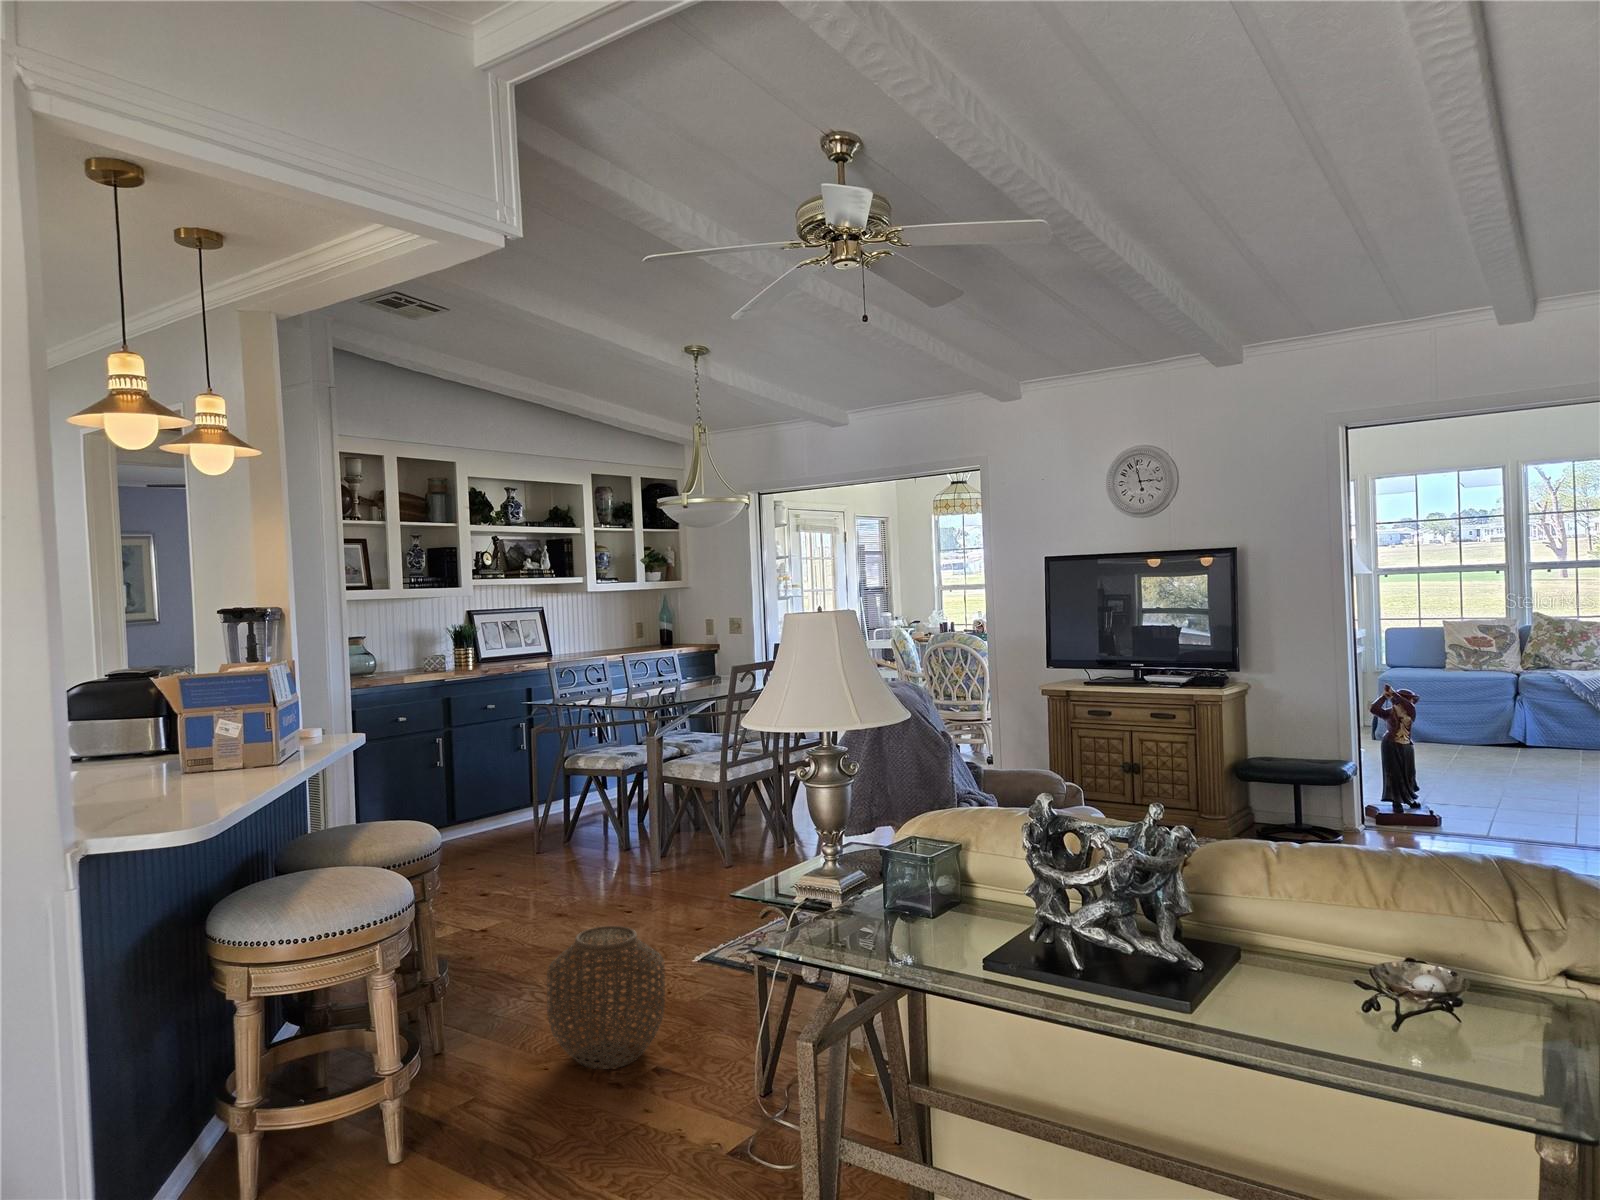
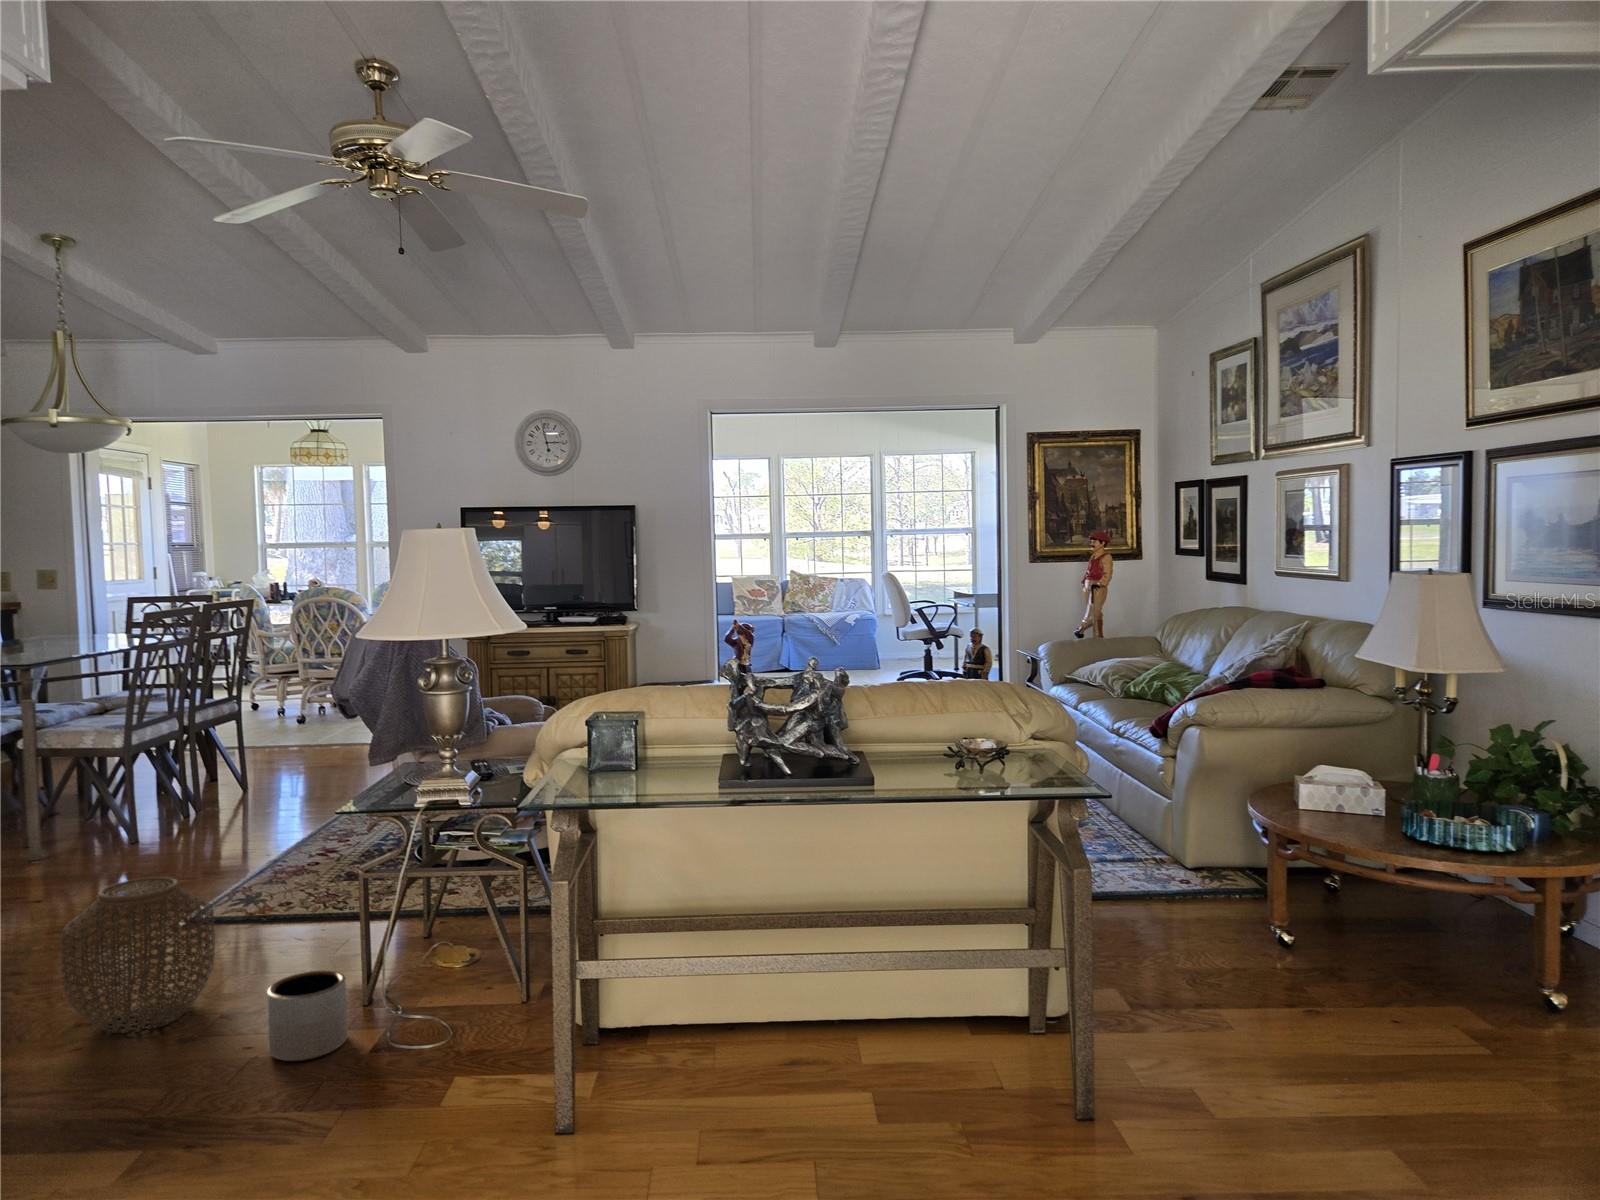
planter: none [649,1061,721,1158] -> present [267,970,348,1061]

